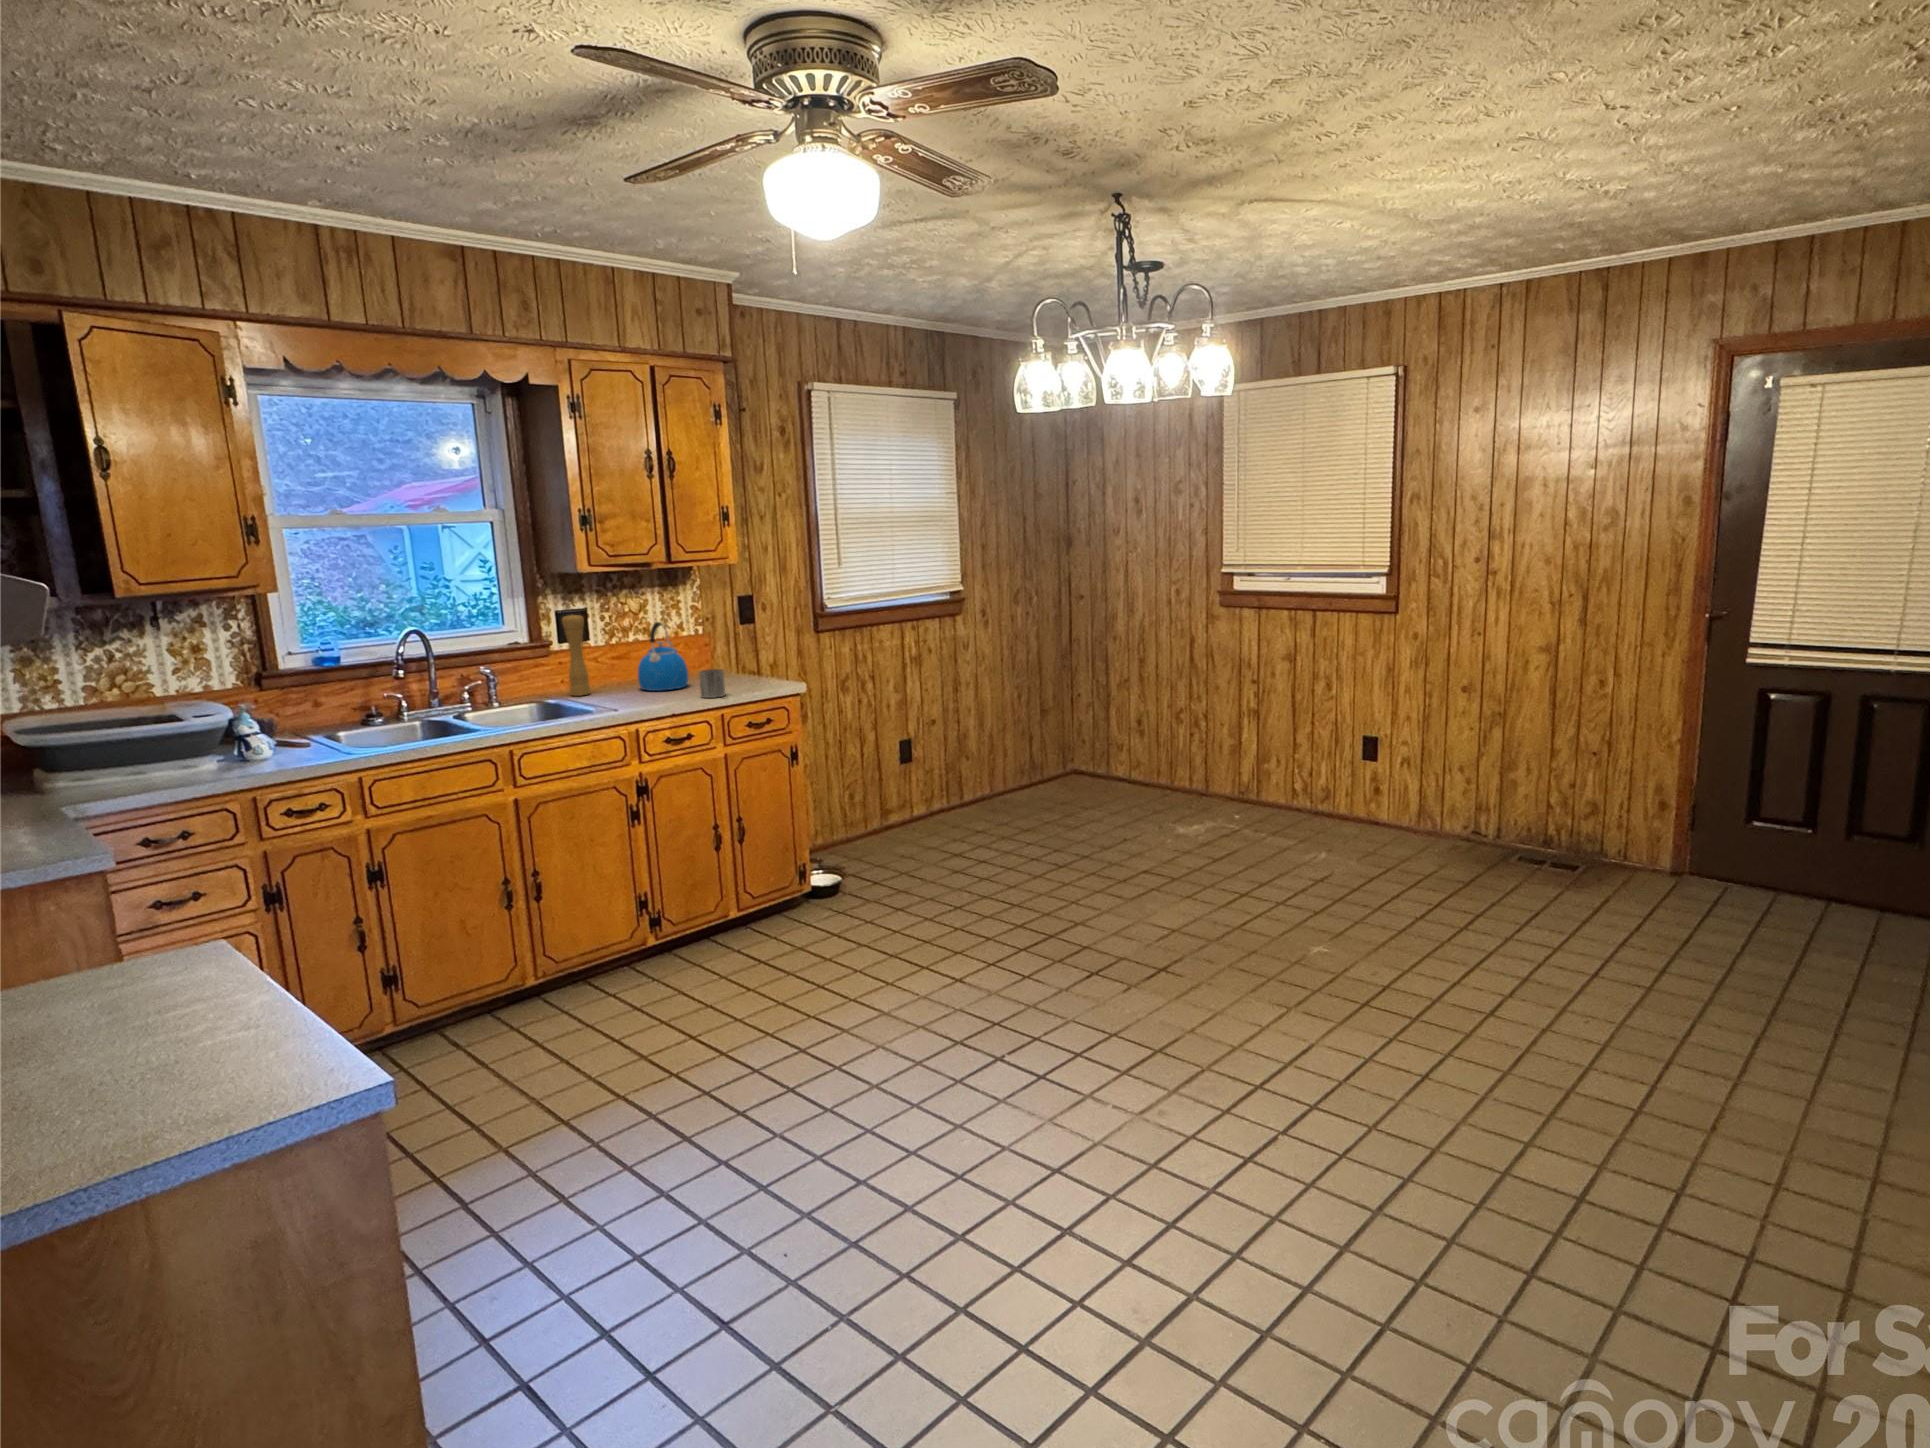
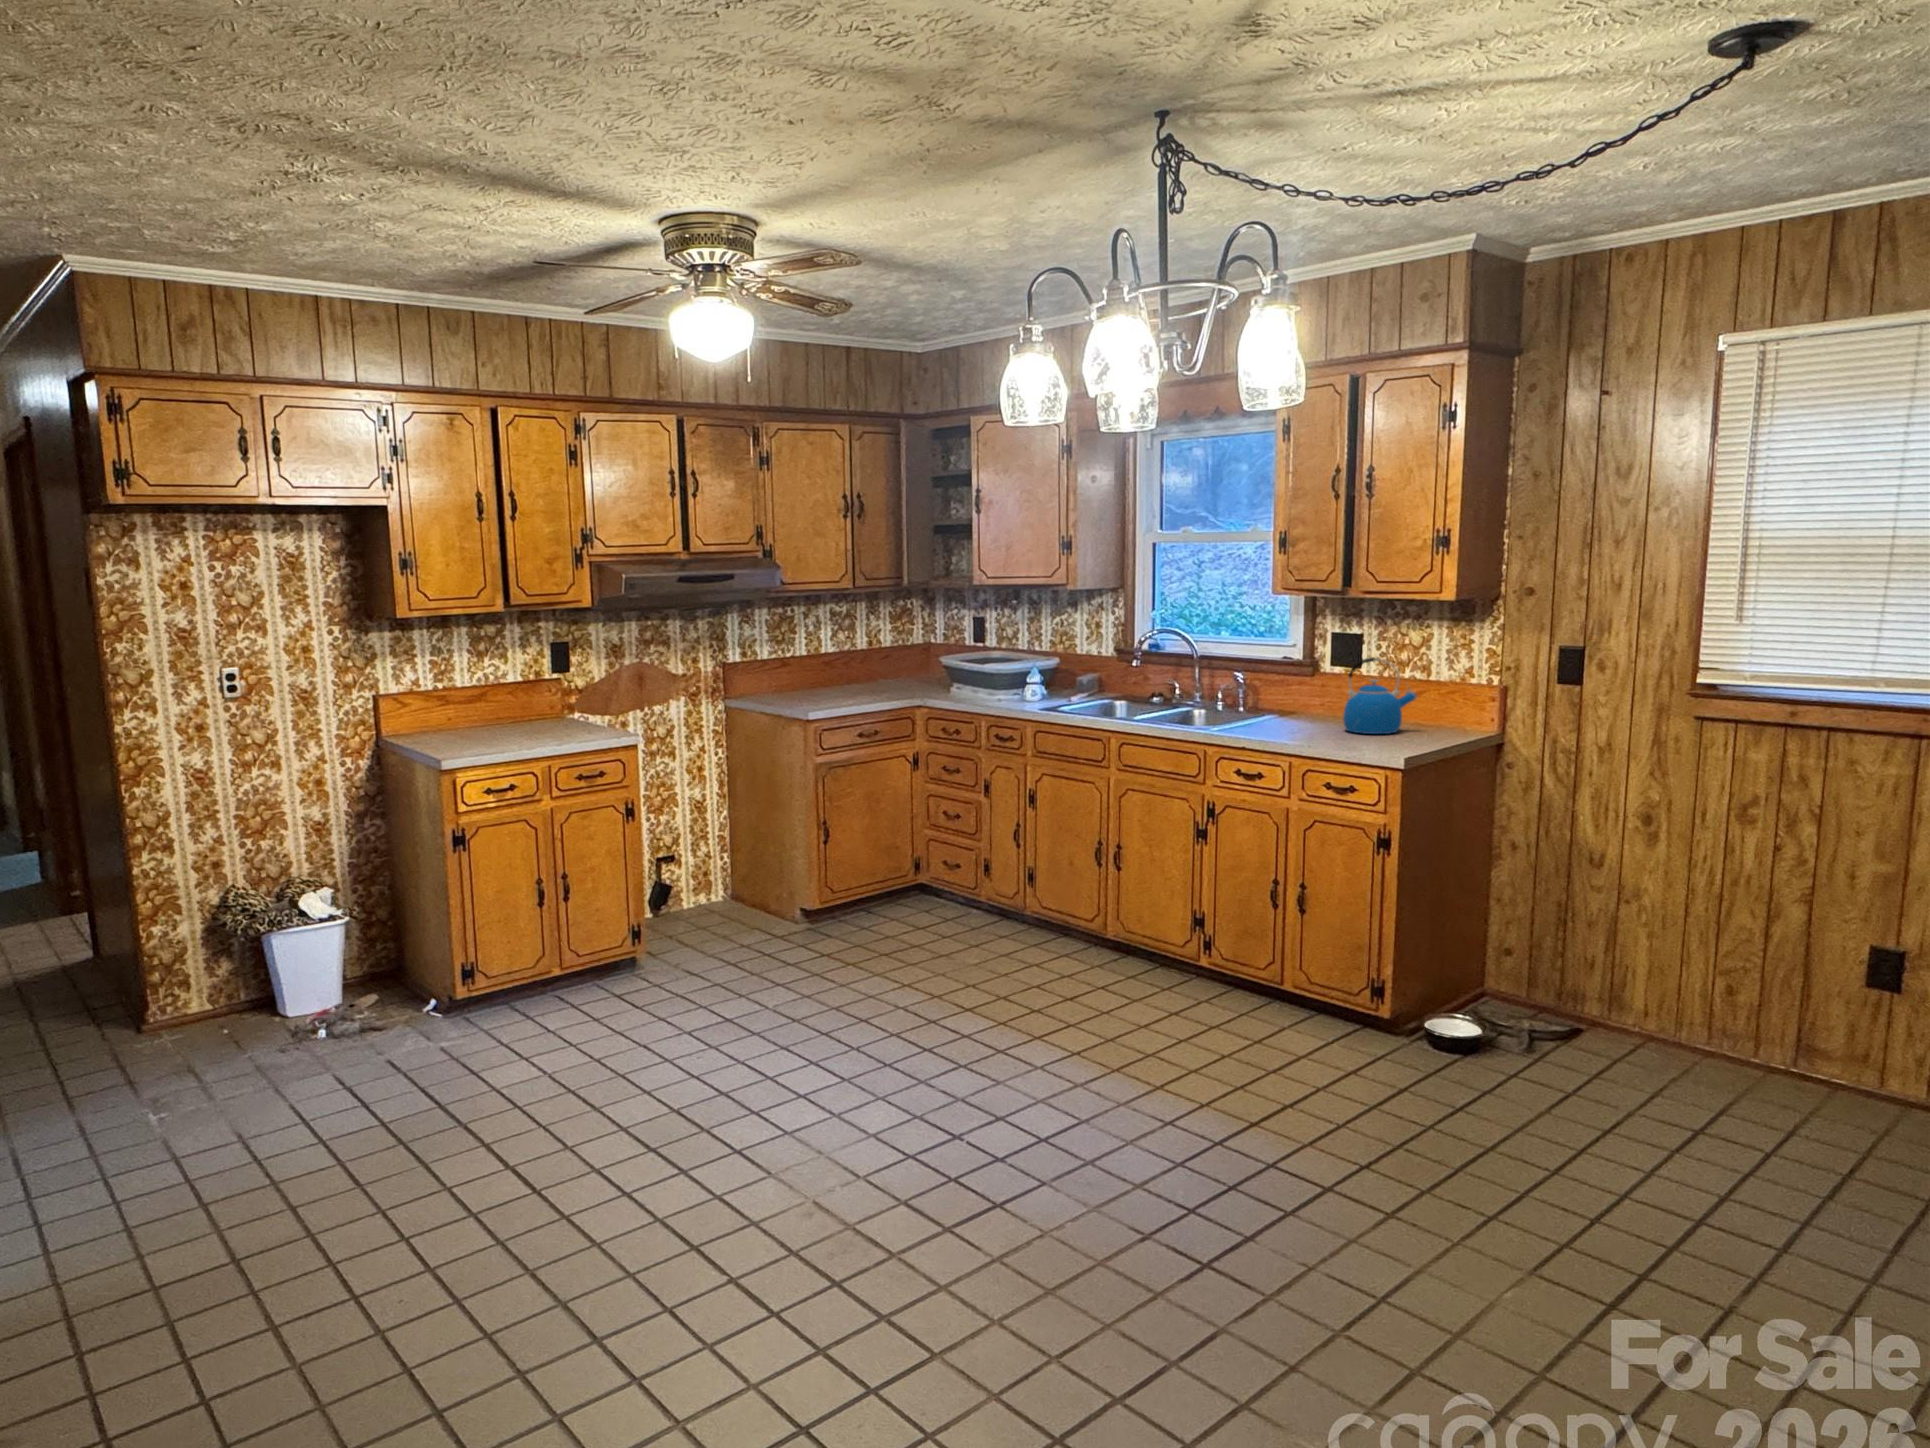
pepper mill: present [562,614,590,696] -> none [1309,636,1333,720]
mug: present [699,669,725,698] -> none [1312,714,1341,746]

